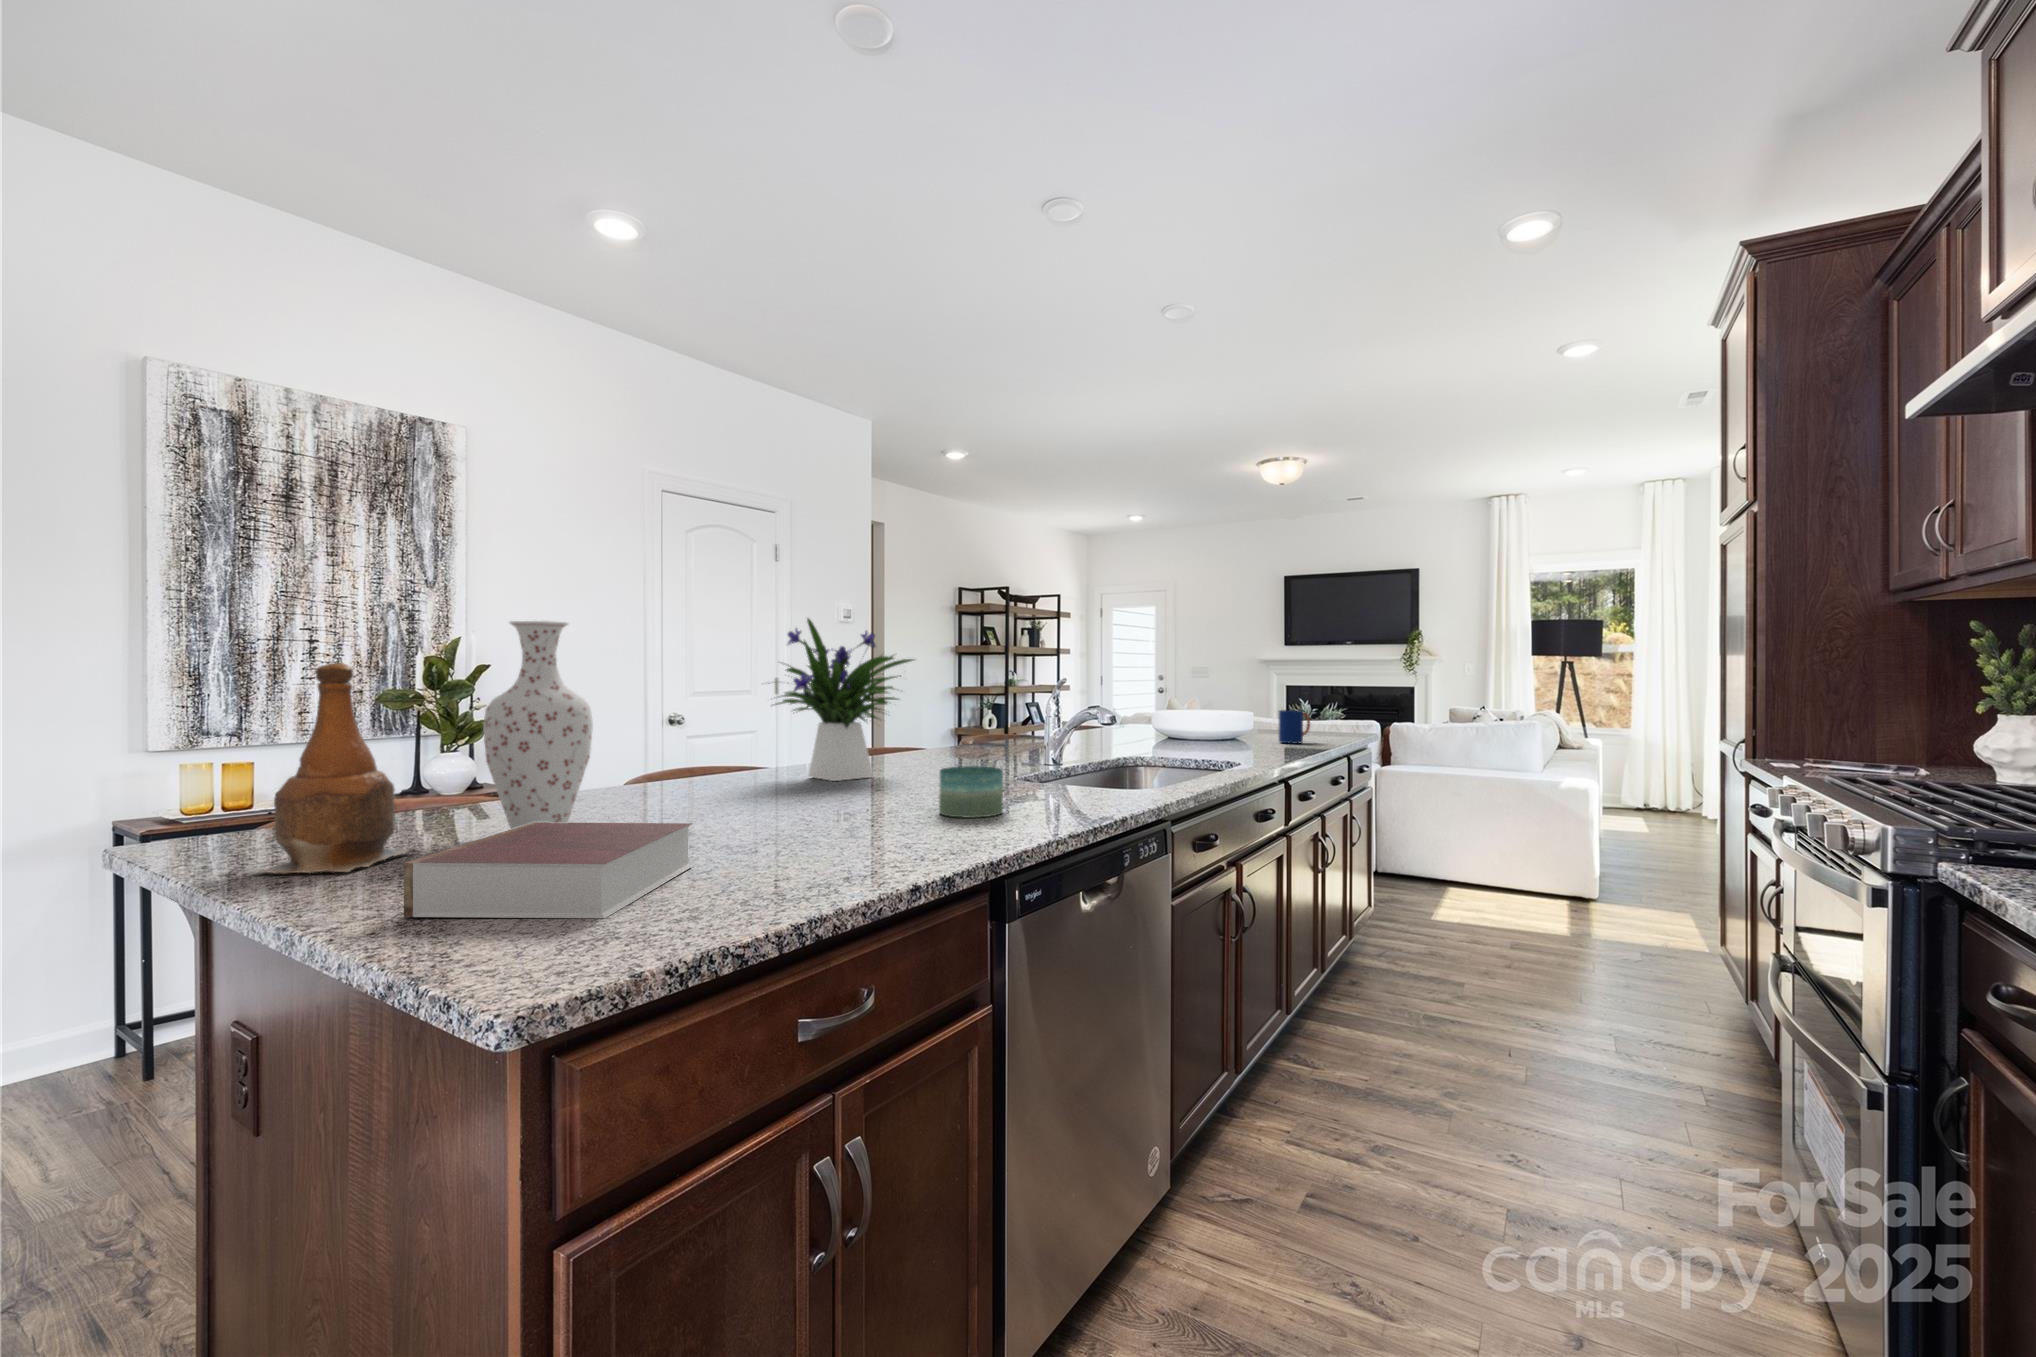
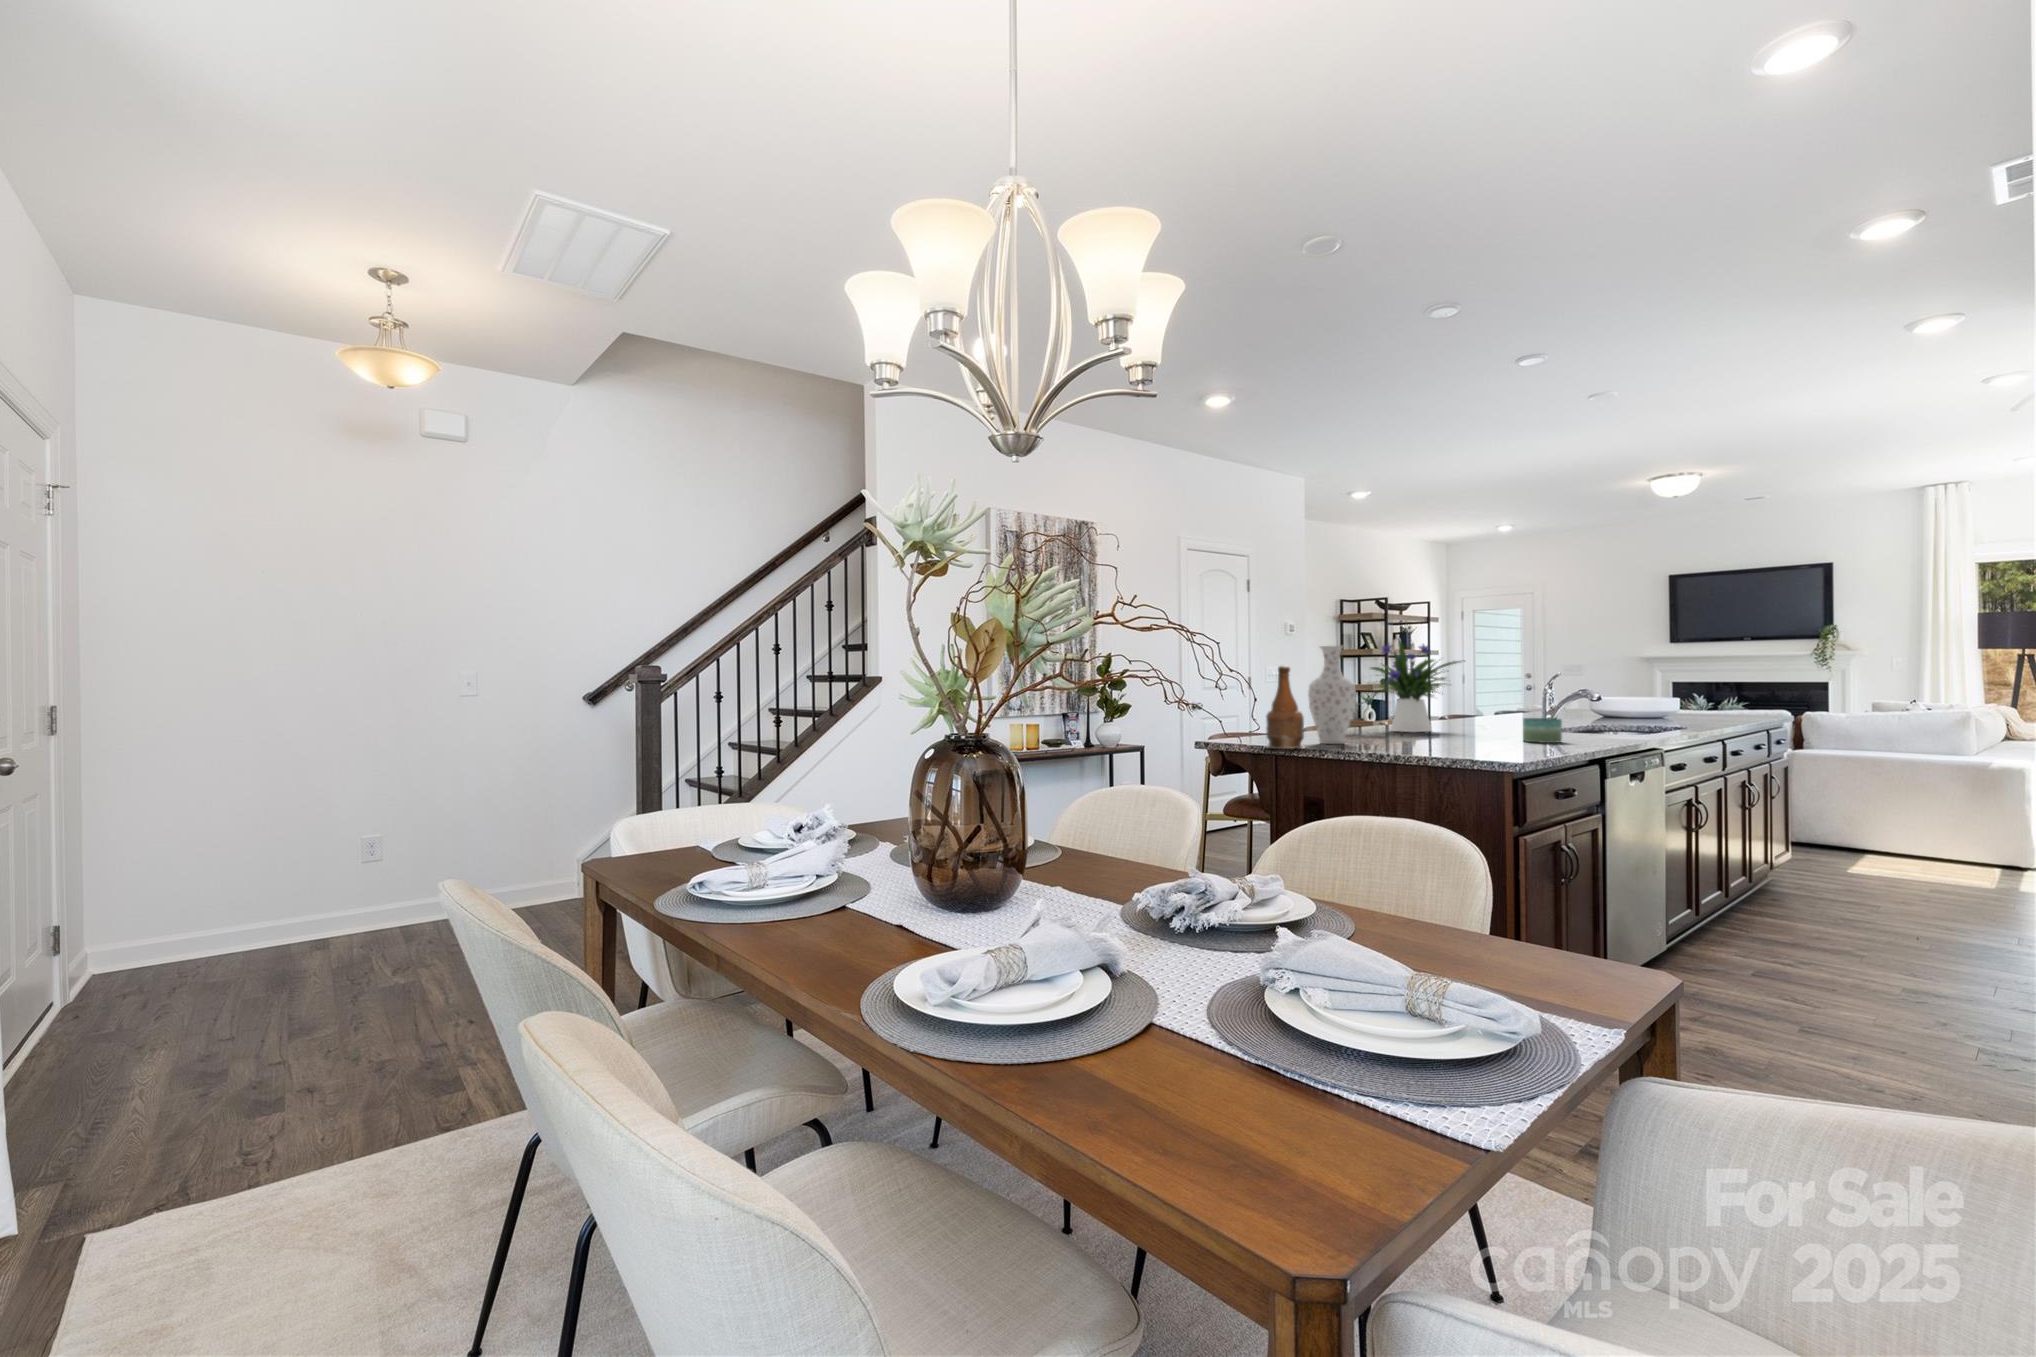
mug: present [1279,710,1310,744] -> none [1702,696,1731,721]
book: present [404,822,692,918] -> none [1378,731,1465,758]

